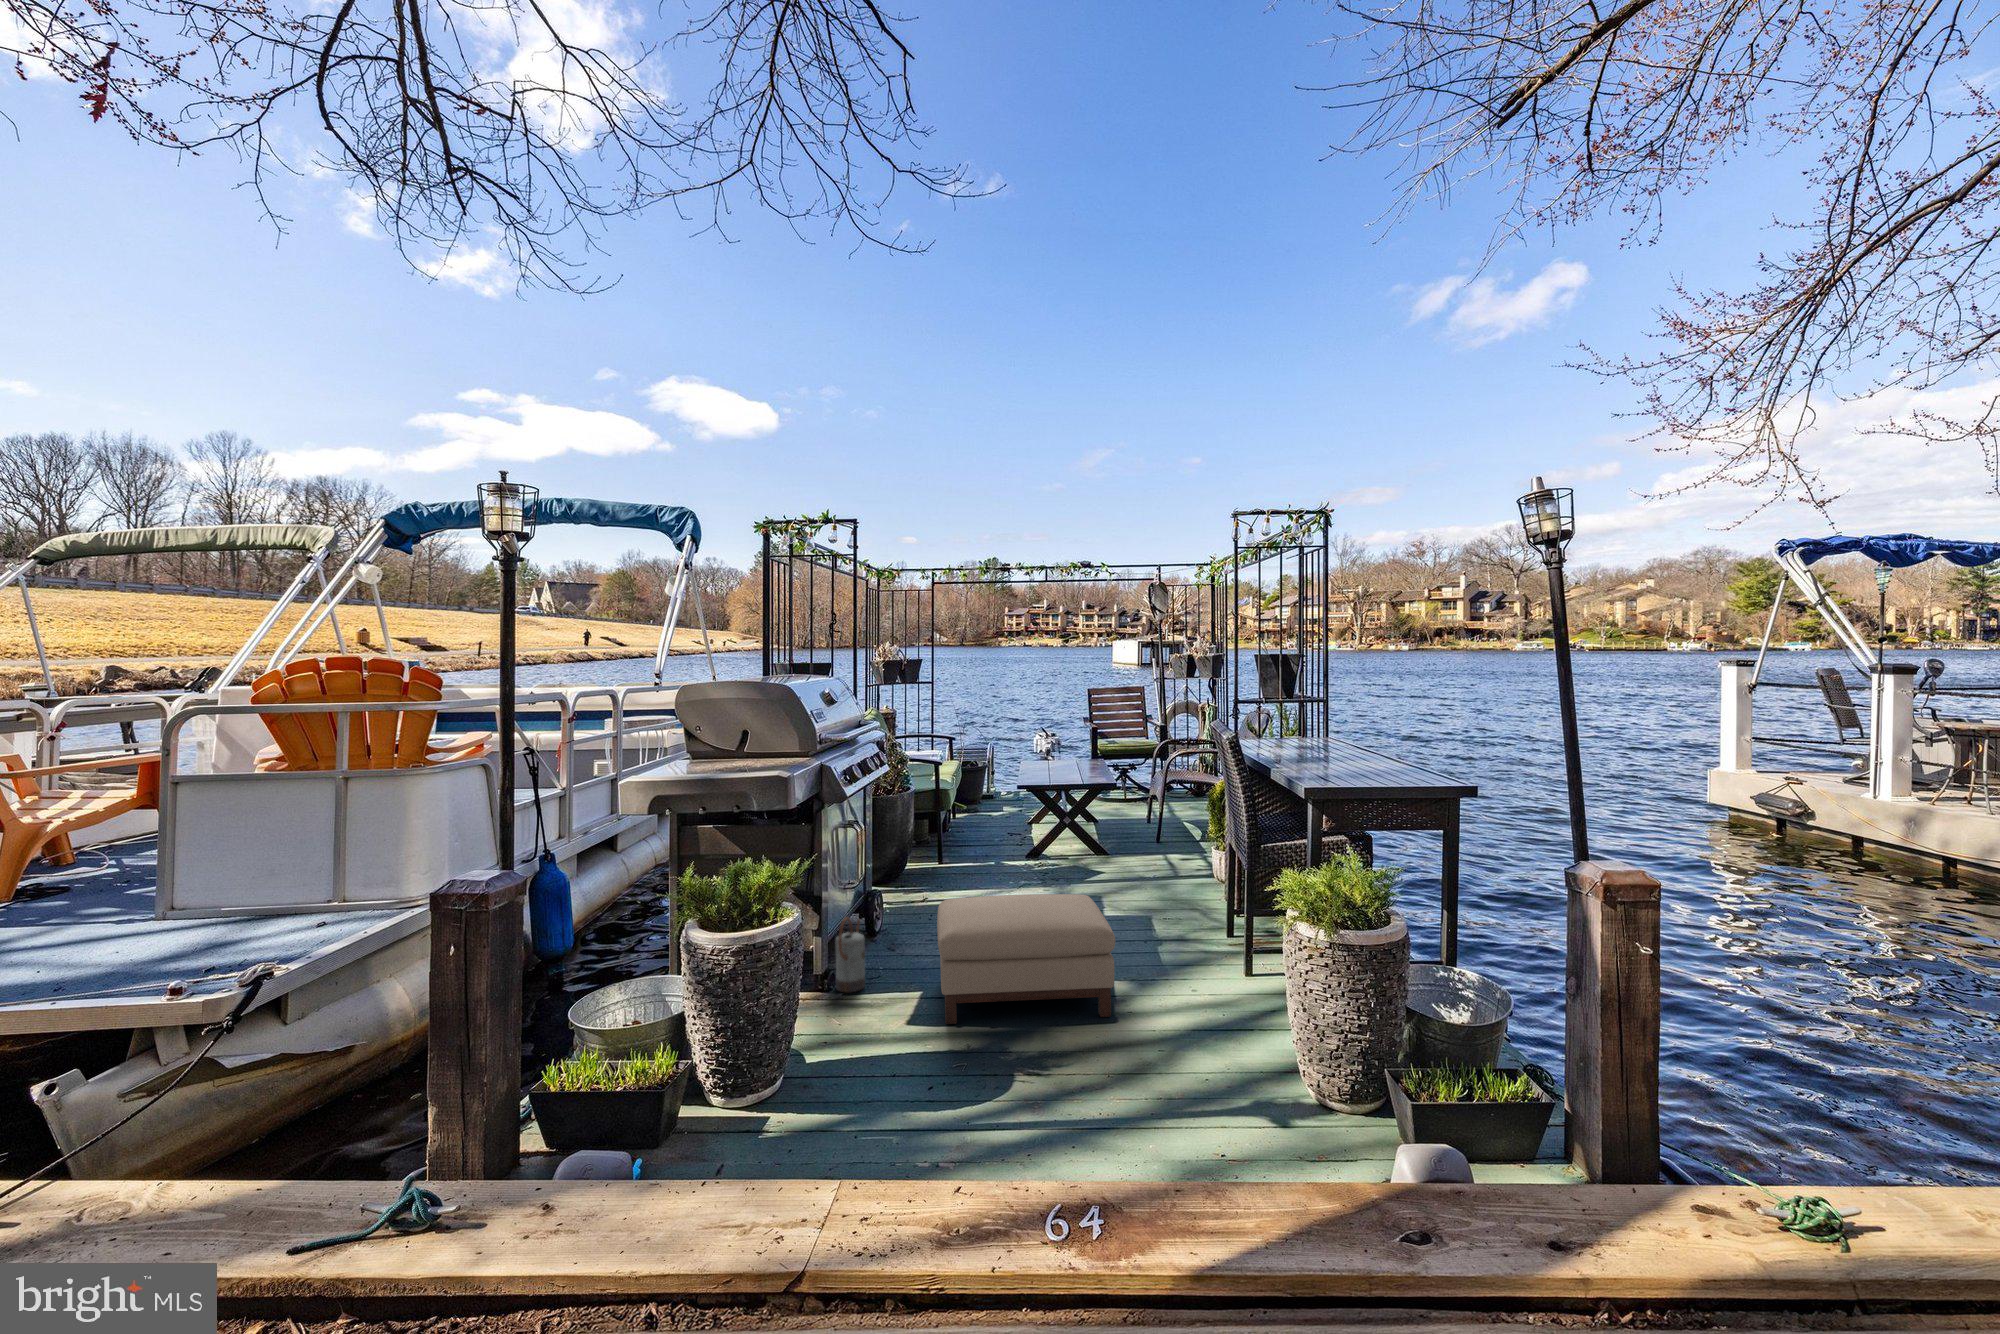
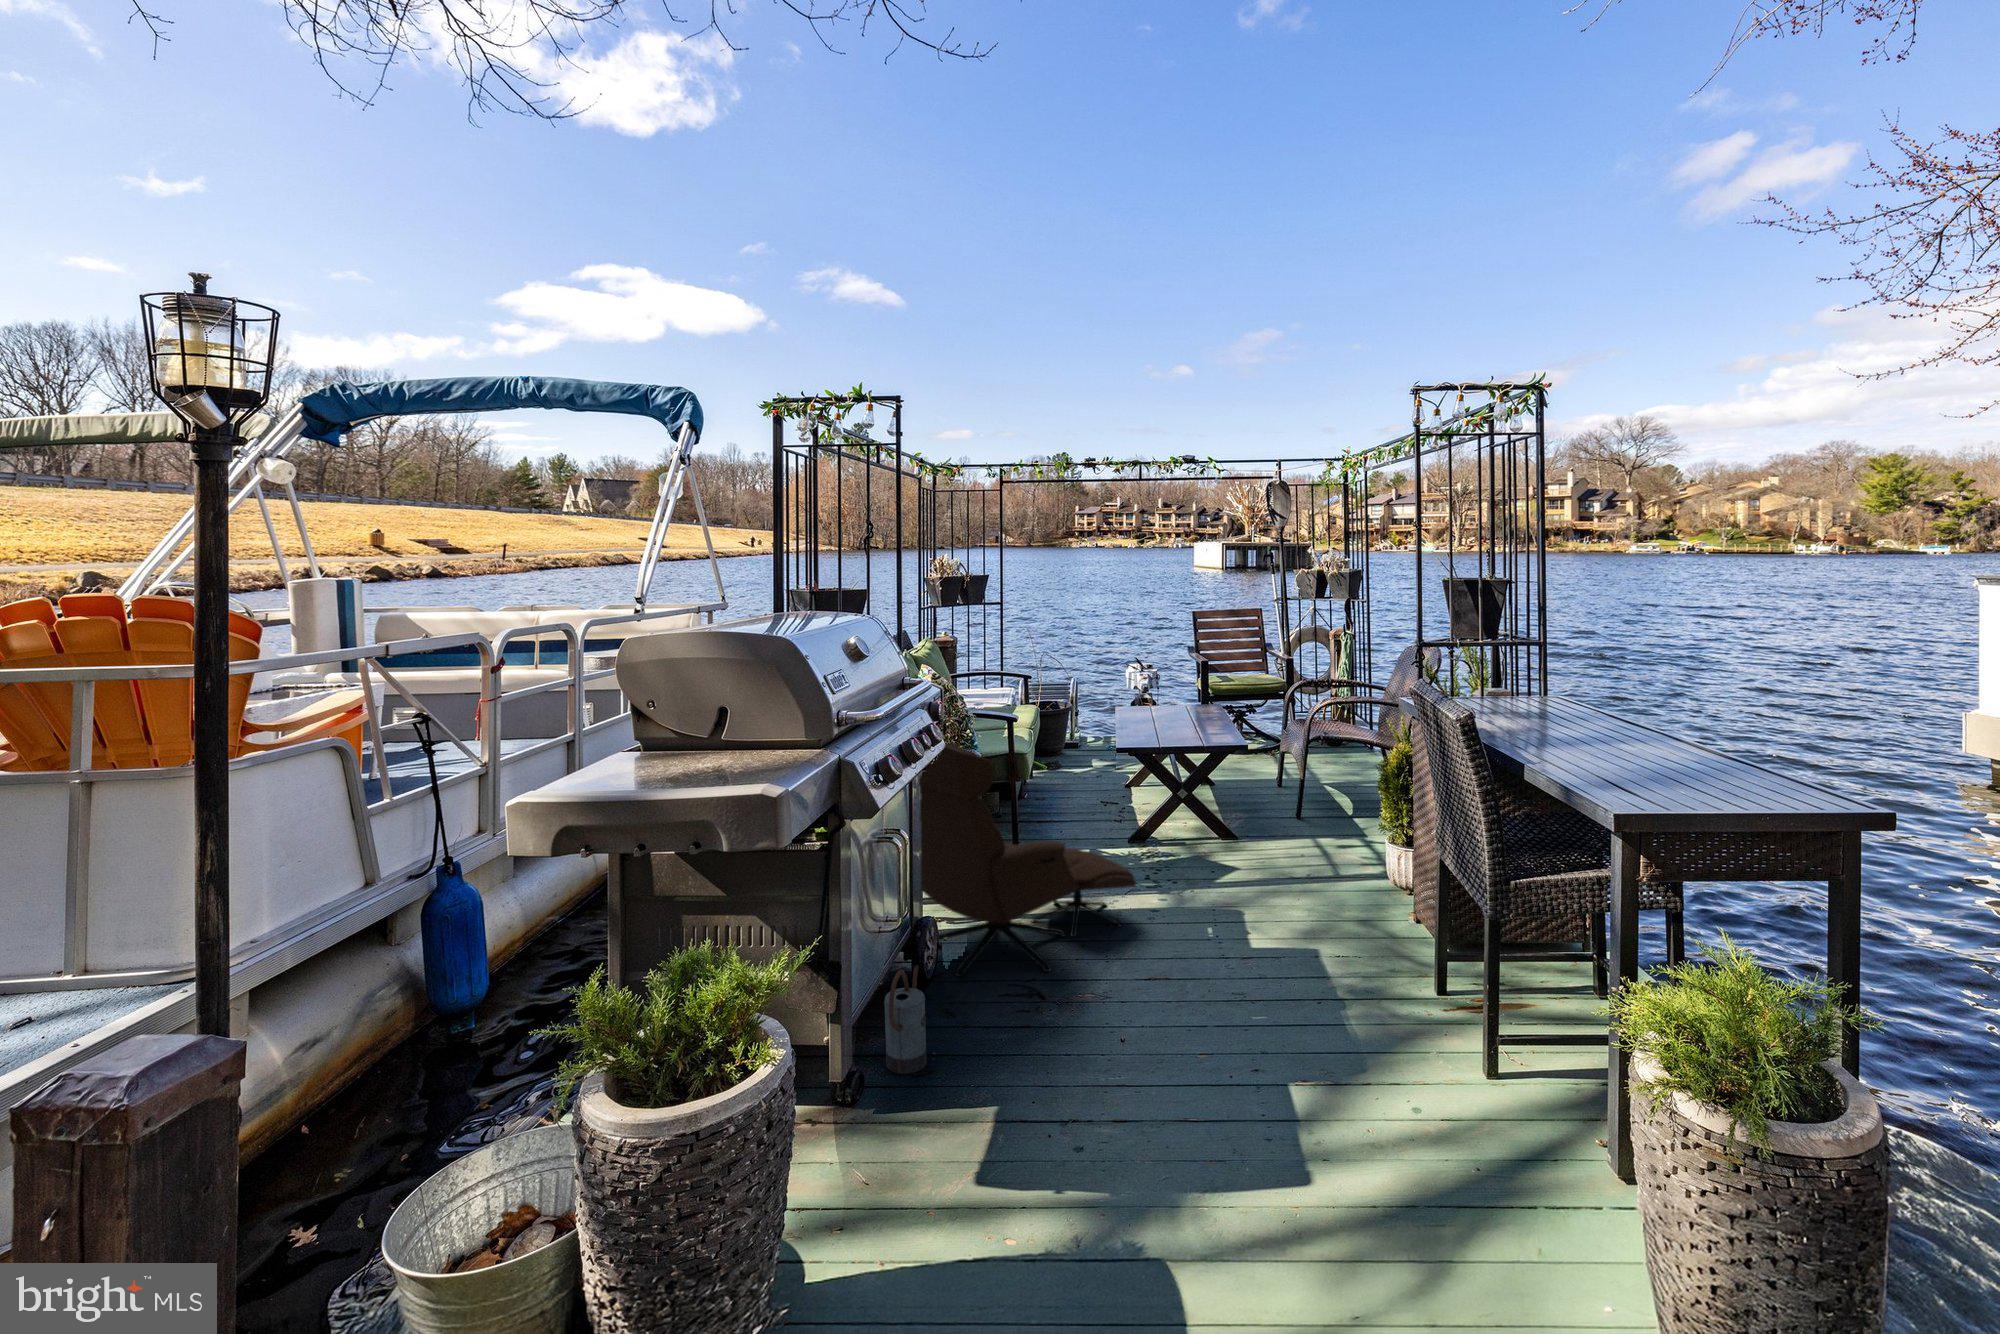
lounge chair: none [843,761,1026,939] -> present [919,741,1137,976]
ottoman: present [937,894,1115,1024] -> none [1028,938,1300,1144]

